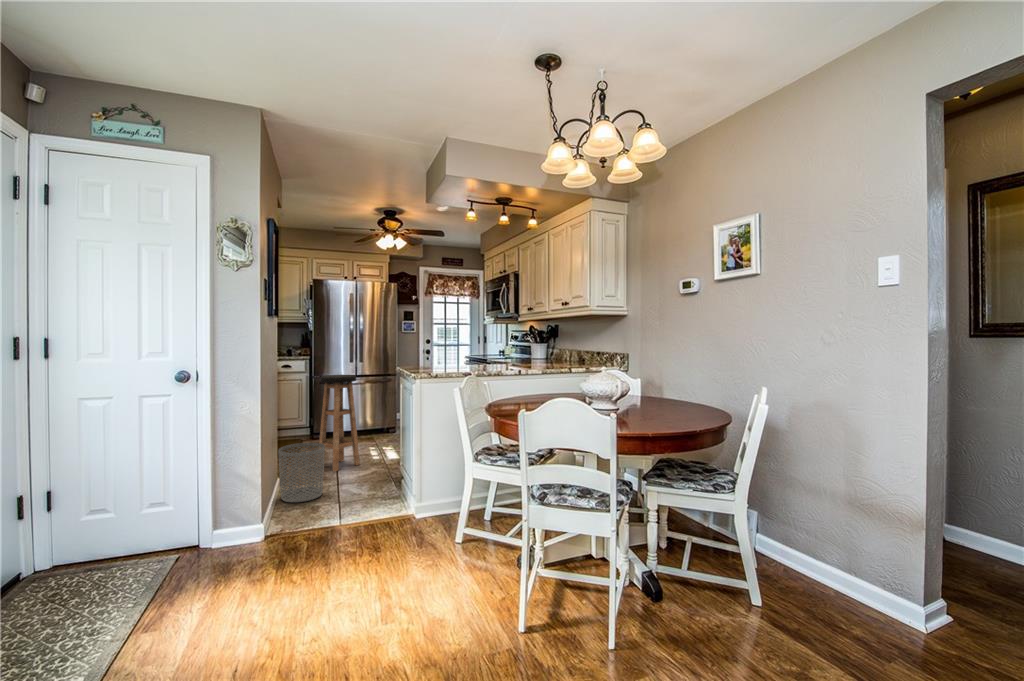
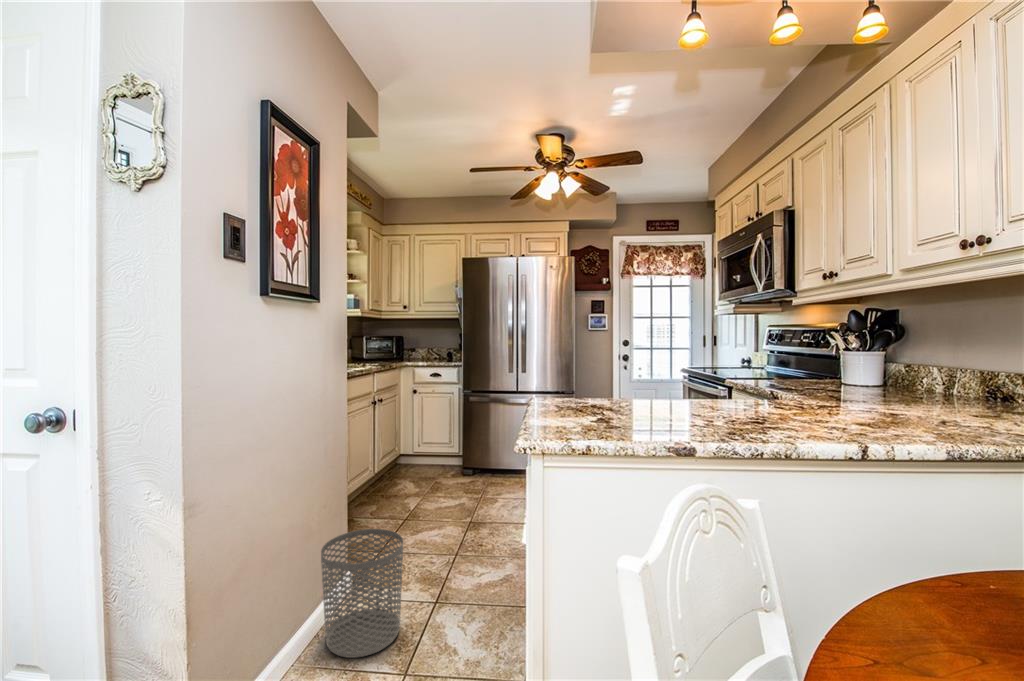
bar stool: present [319,375,360,472] -> none [433,399,496,566]

